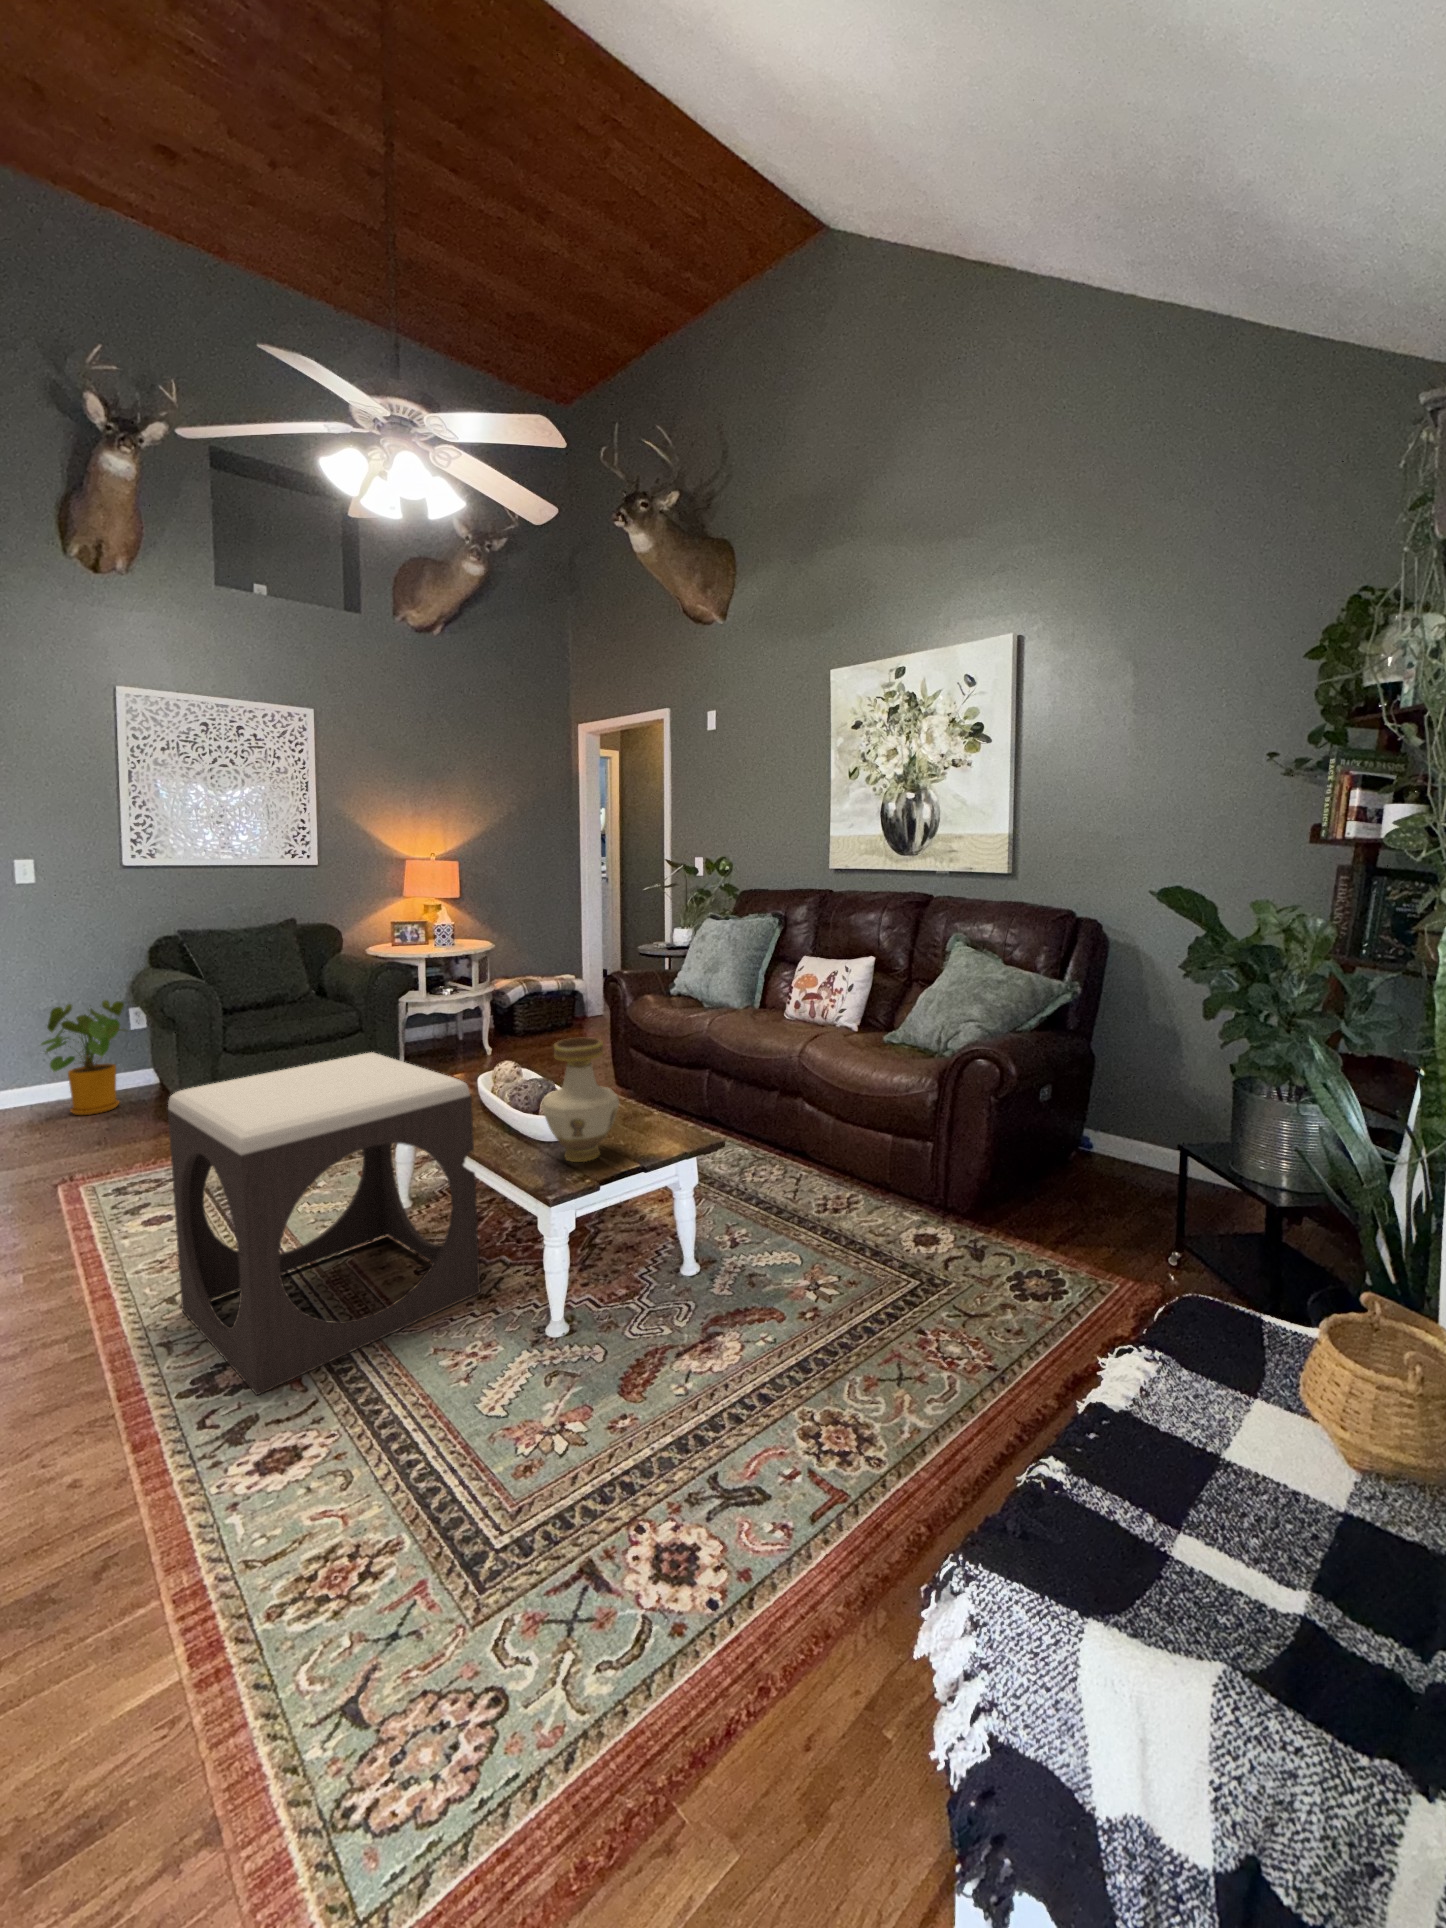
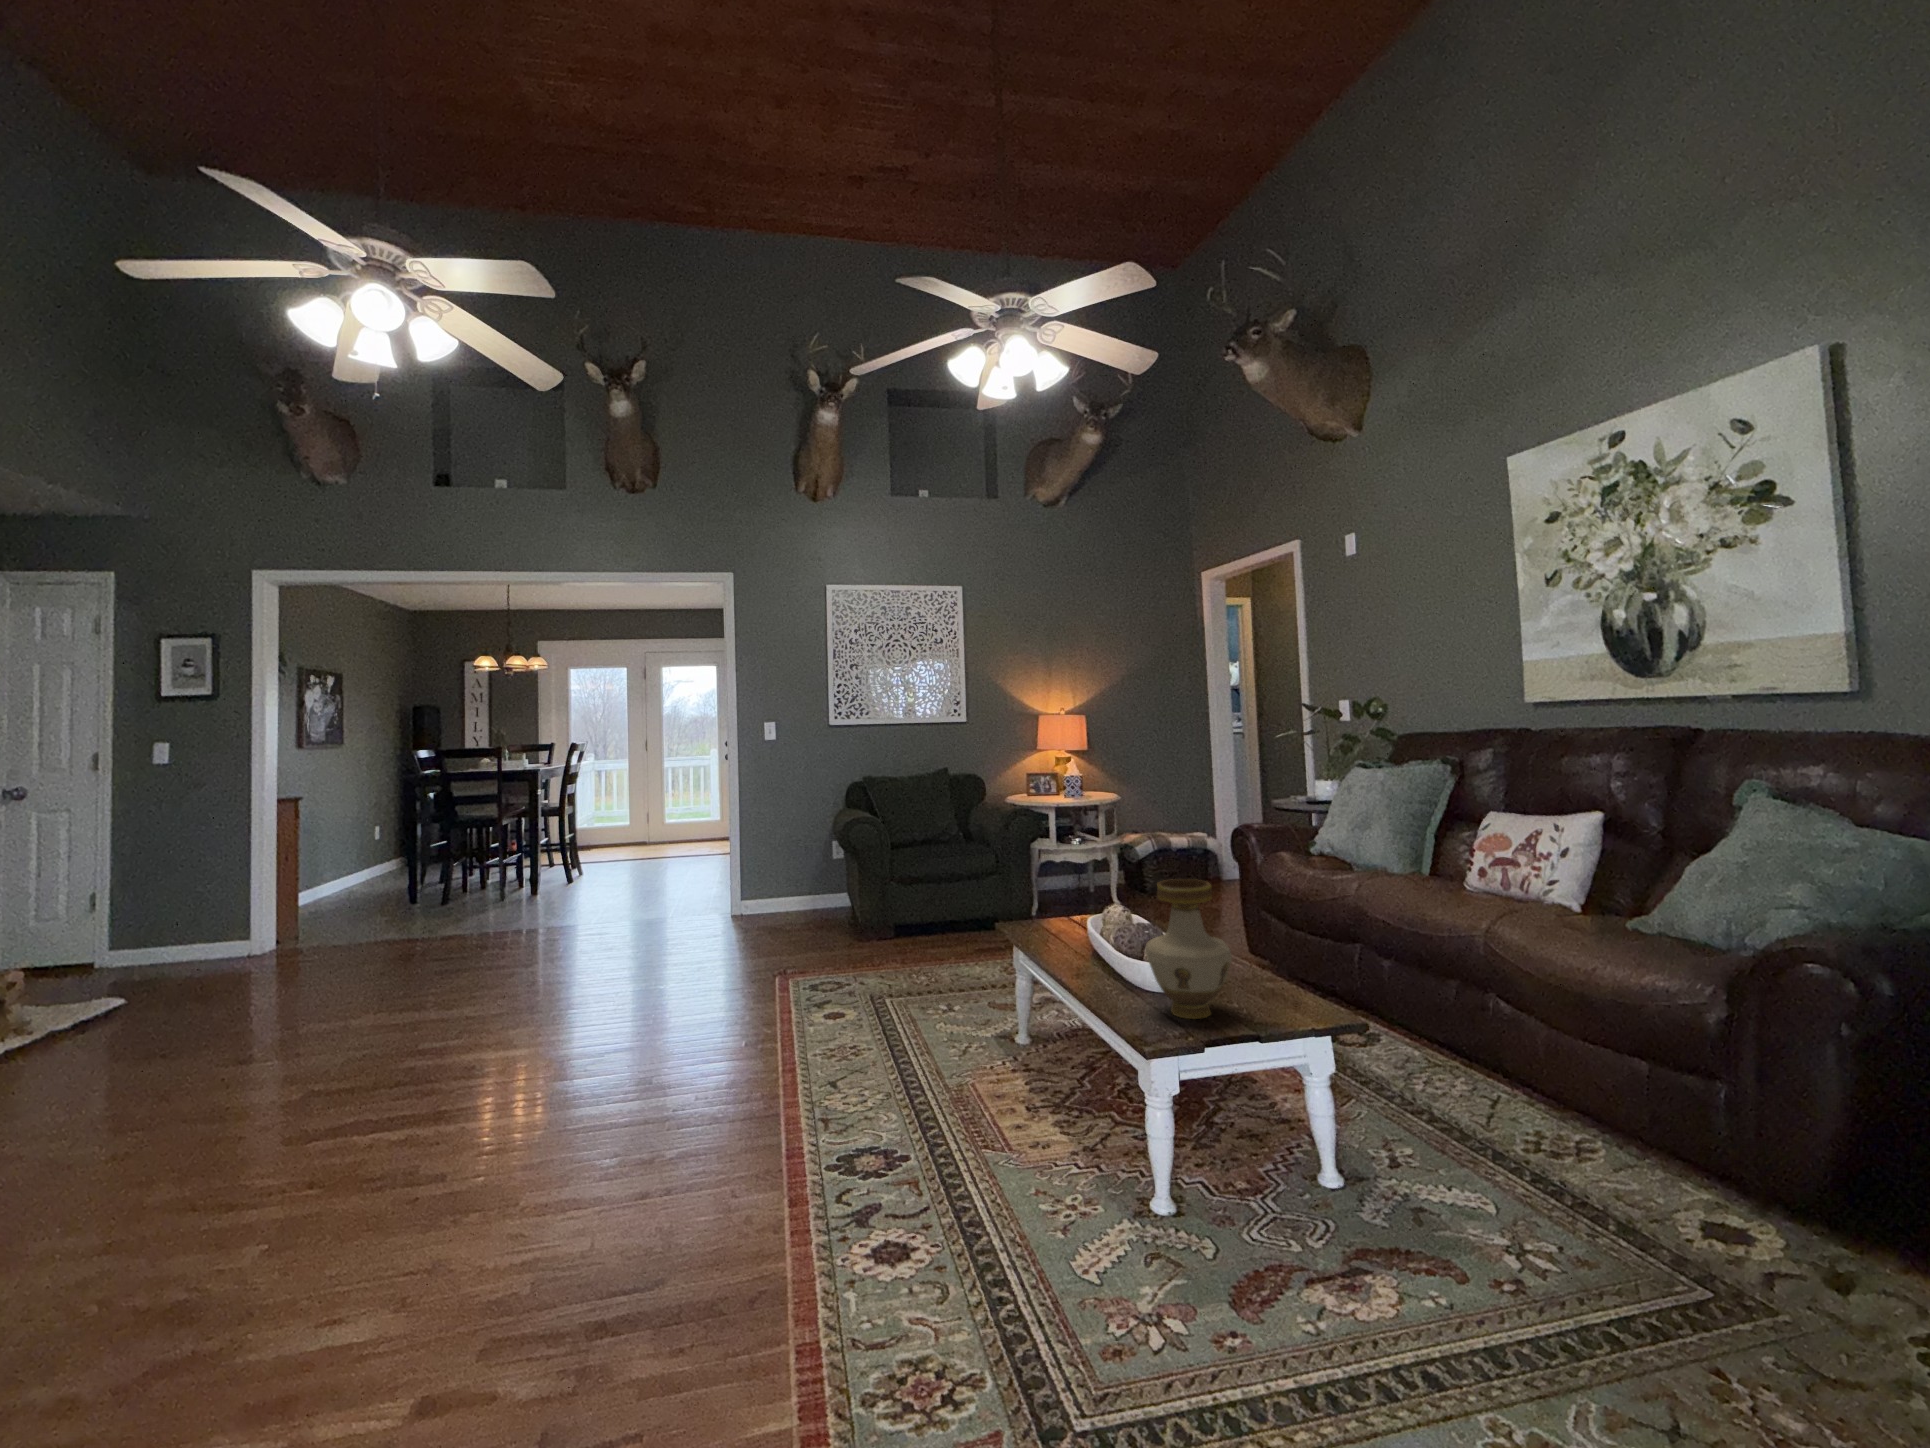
house plant: present [41,1000,125,1115] -> none [759,827,824,923]
footstool: present [168,1052,481,1396] -> none [827,881,1086,1191]

